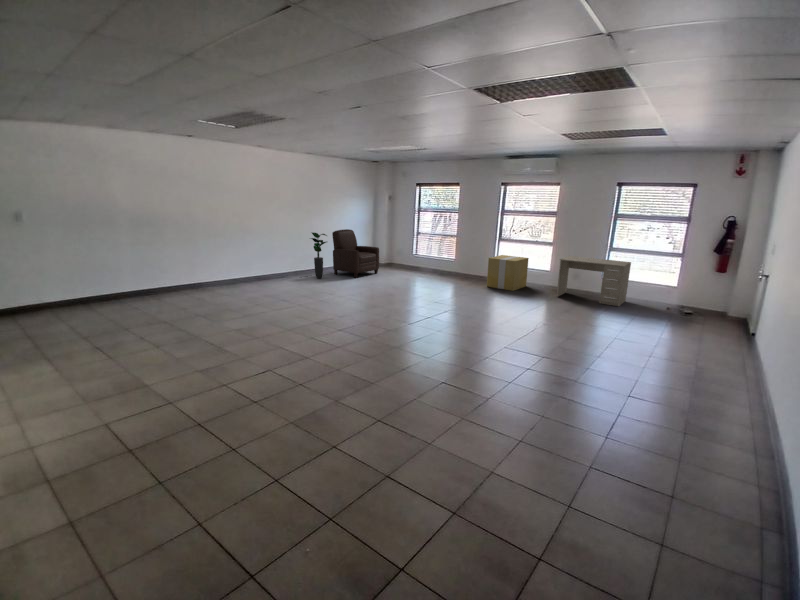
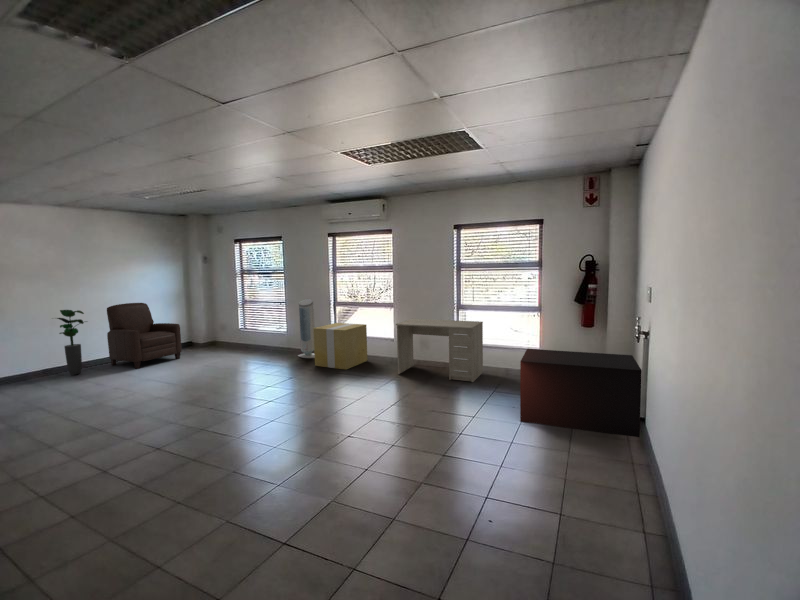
air purifier: none [467,235,484,281] -> present [298,299,315,358]
storage cabinet: none [658,283,753,344] -> present [520,349,642,437]

